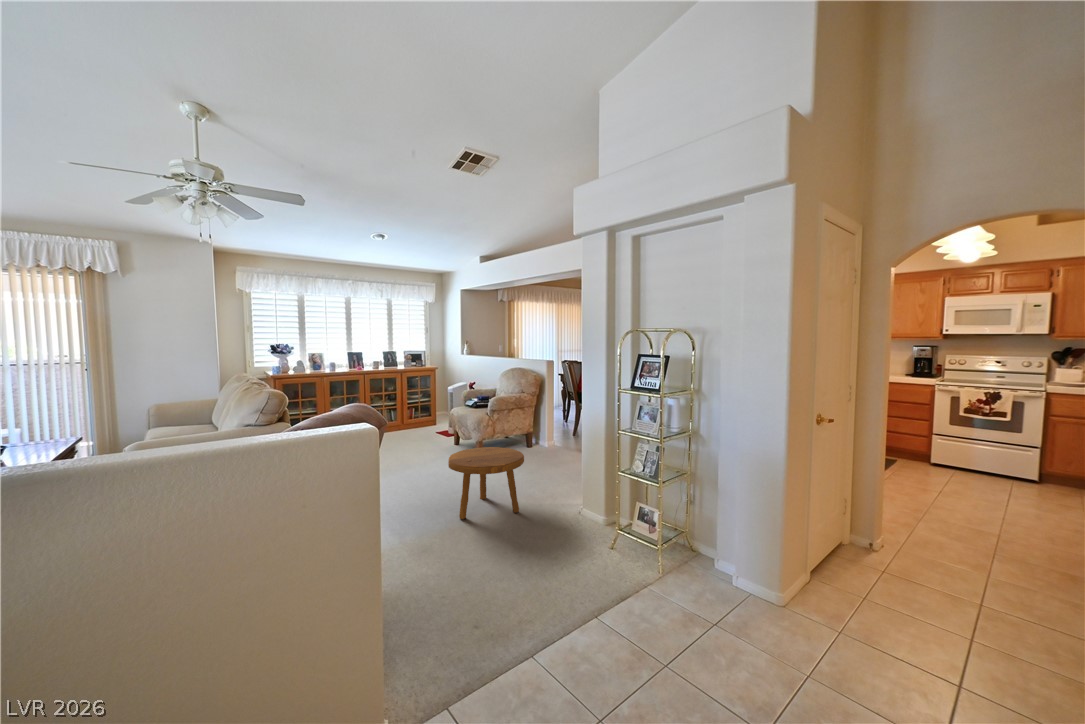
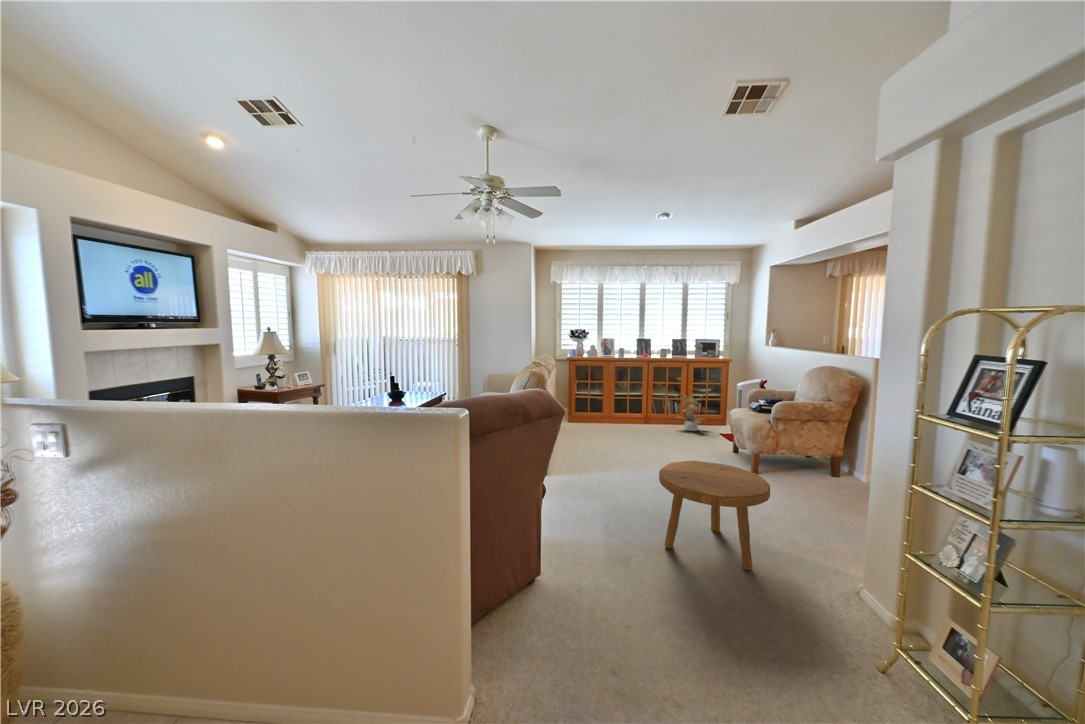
potted plant: none [395,401,424,436] -> present [680,393,703,431]

